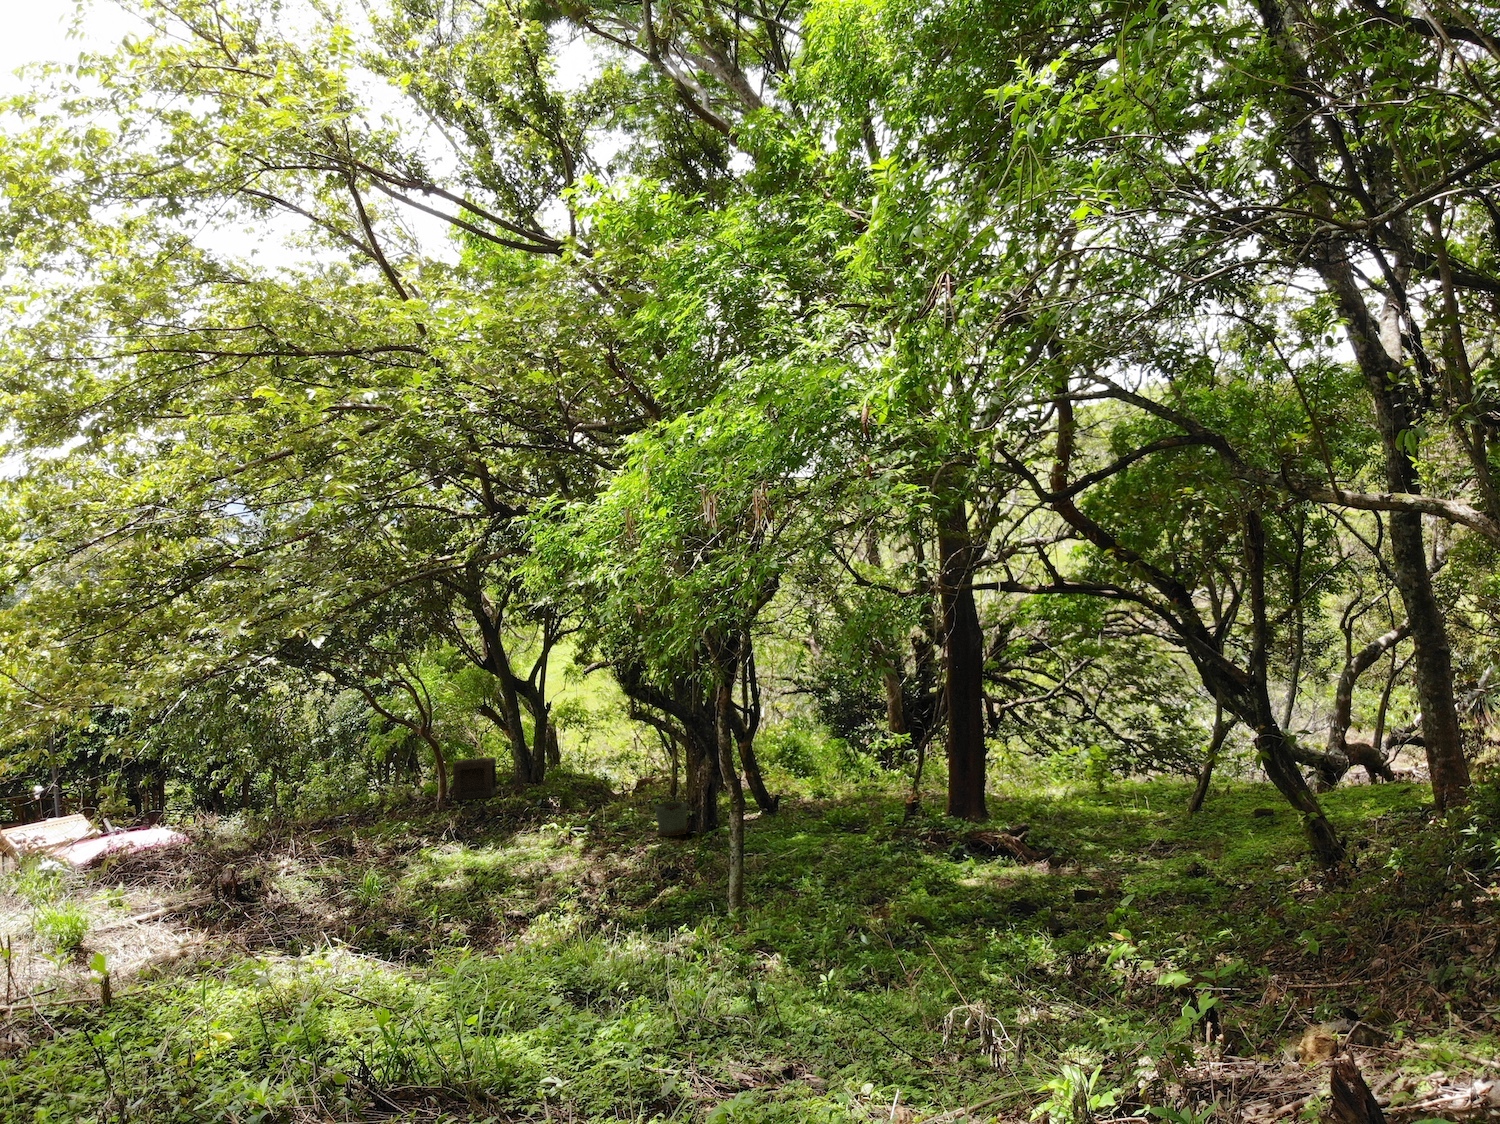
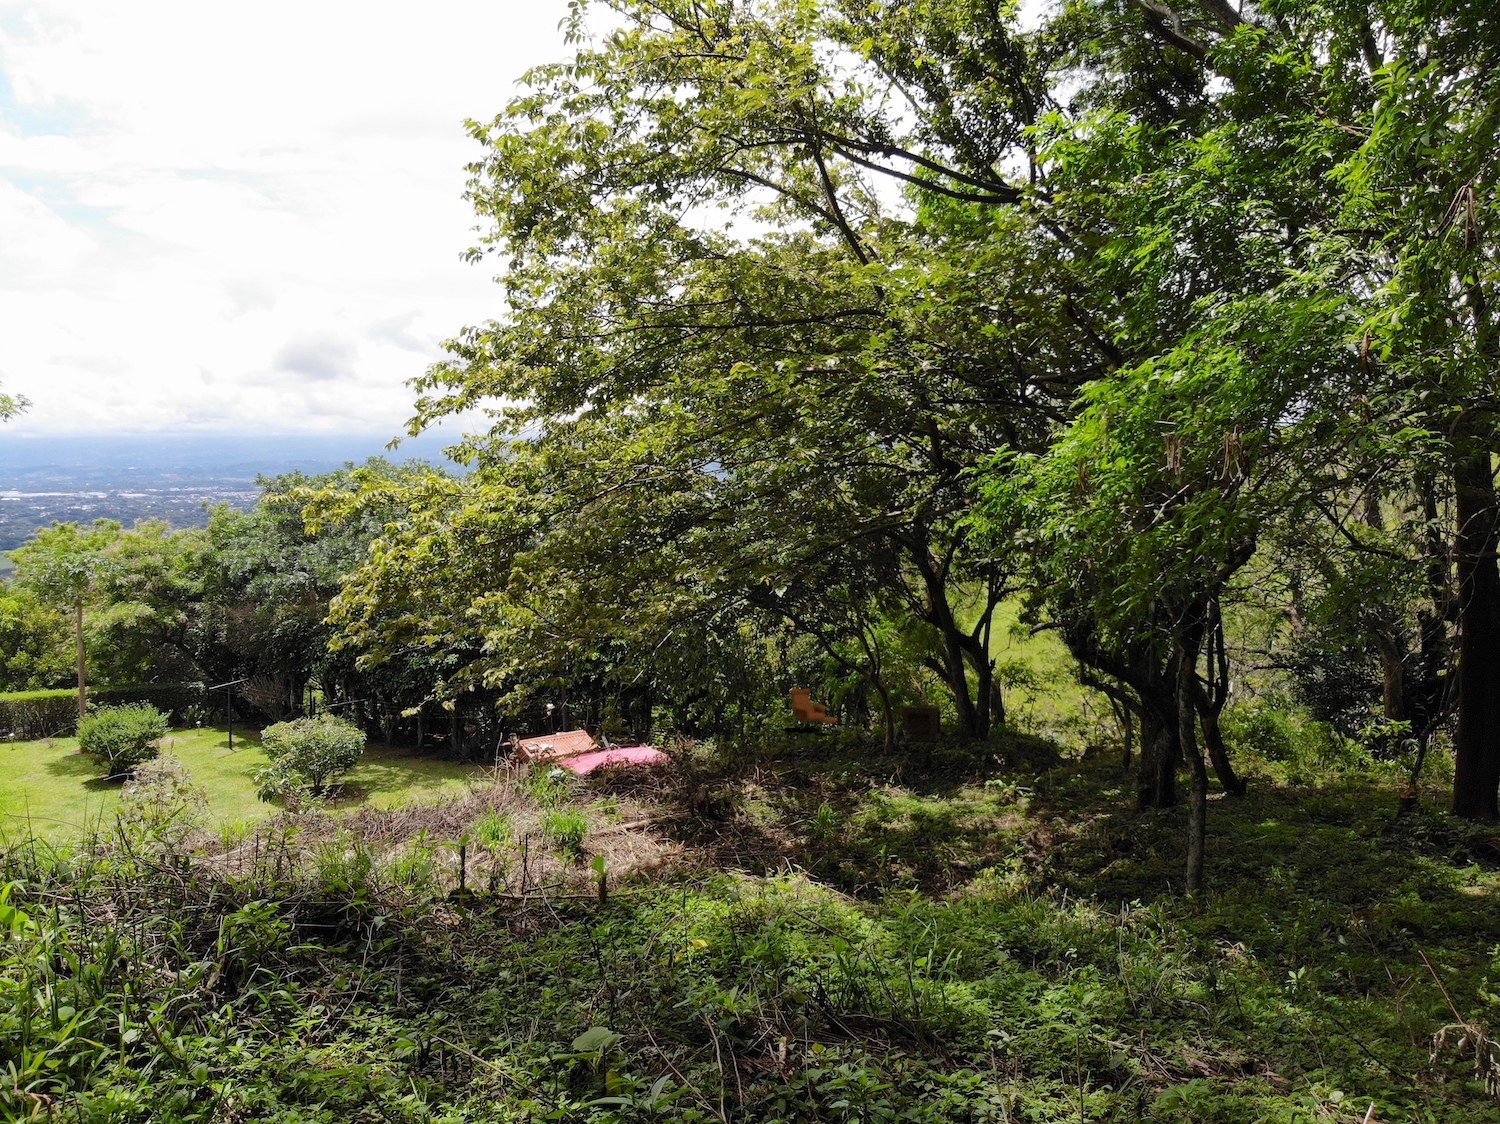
lounge chair: none [320,754,378,807] -> present [791,688,837,734]
bucket: present [654,802,688,836] -> none [1105,776,1146,813]

